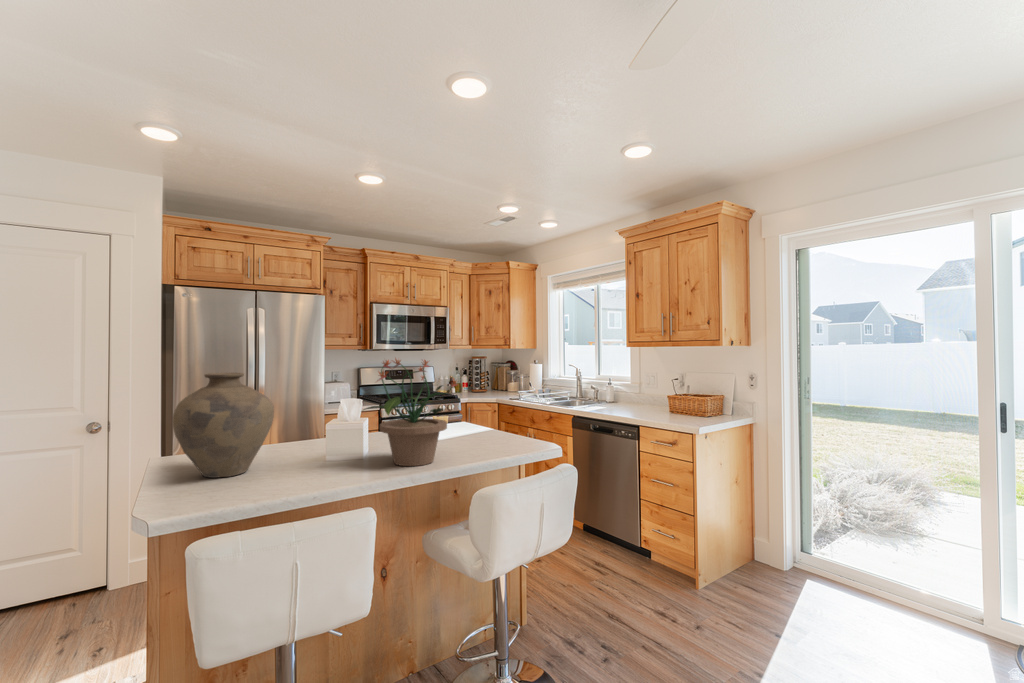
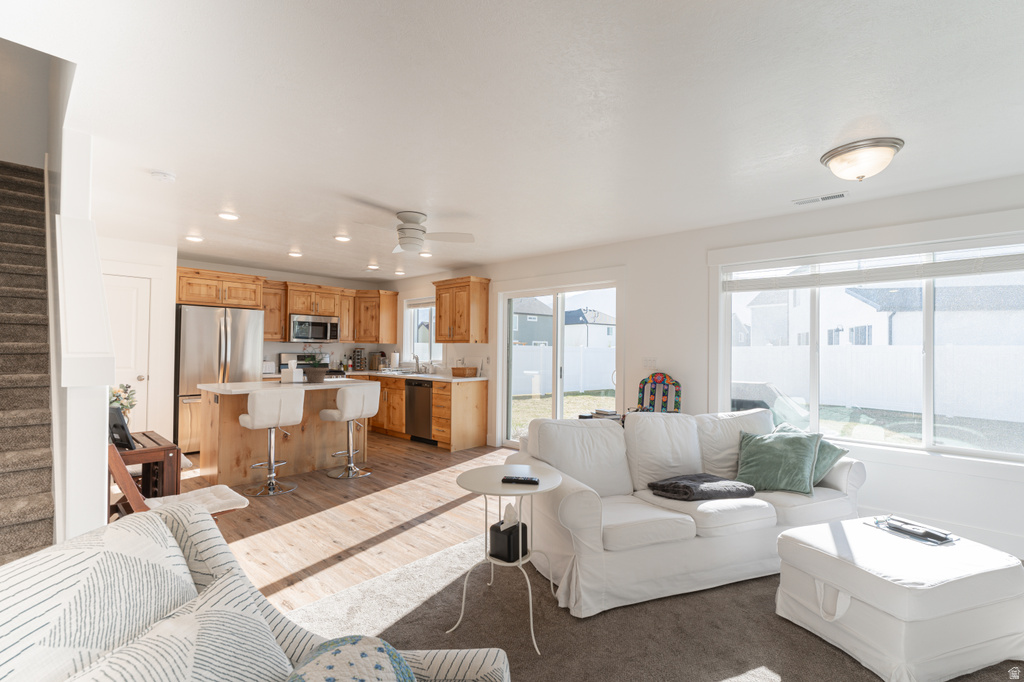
vase: present [173,373,274,478] -> none [224,347,261,384]

